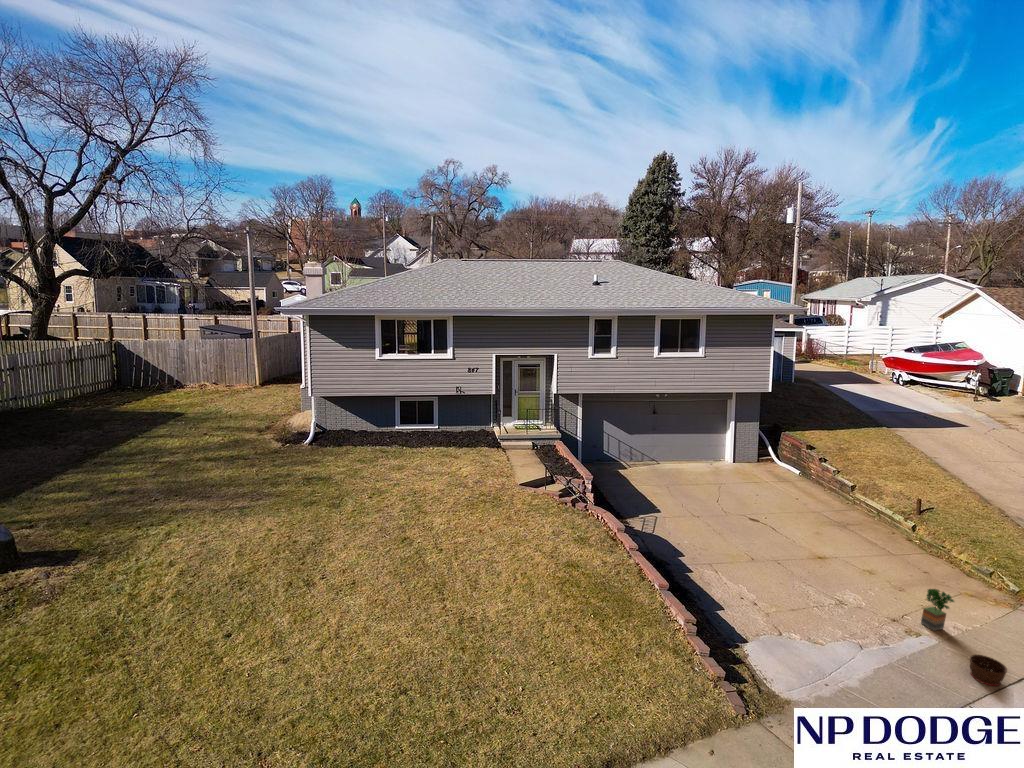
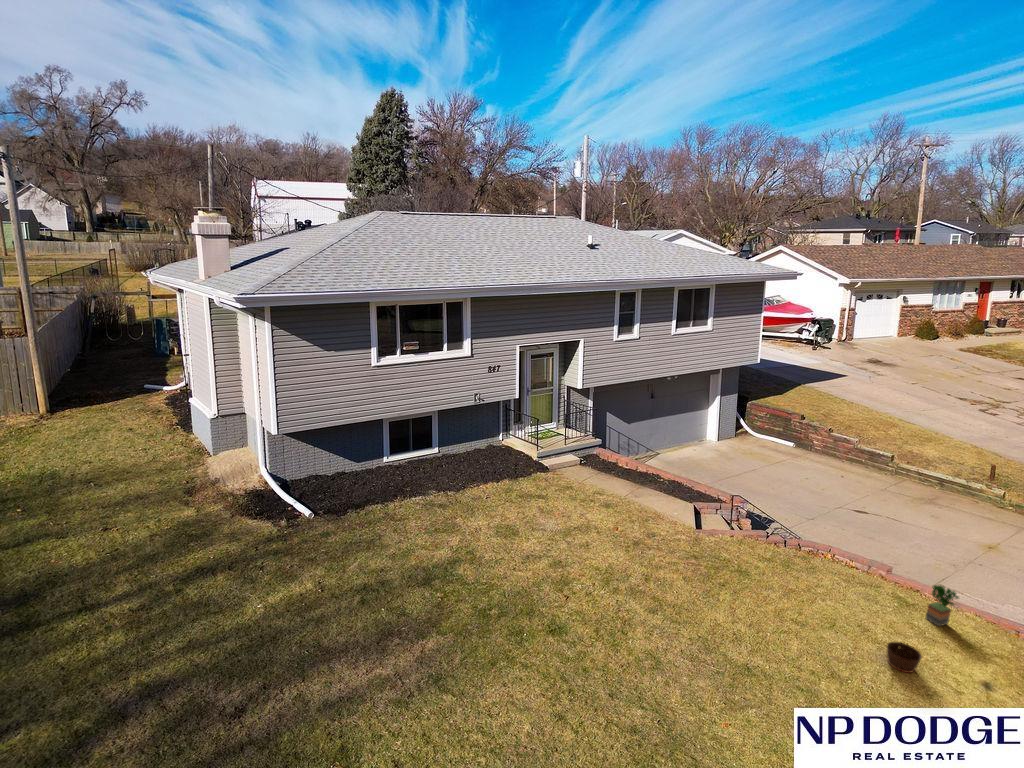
basket: present [970,655,1007,686] -> present [887,642,922,673]

